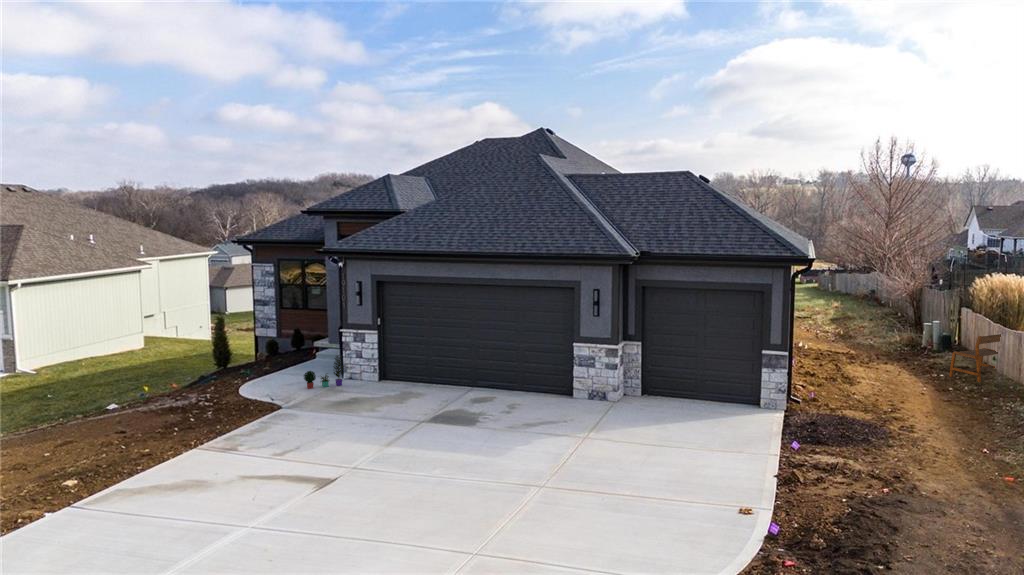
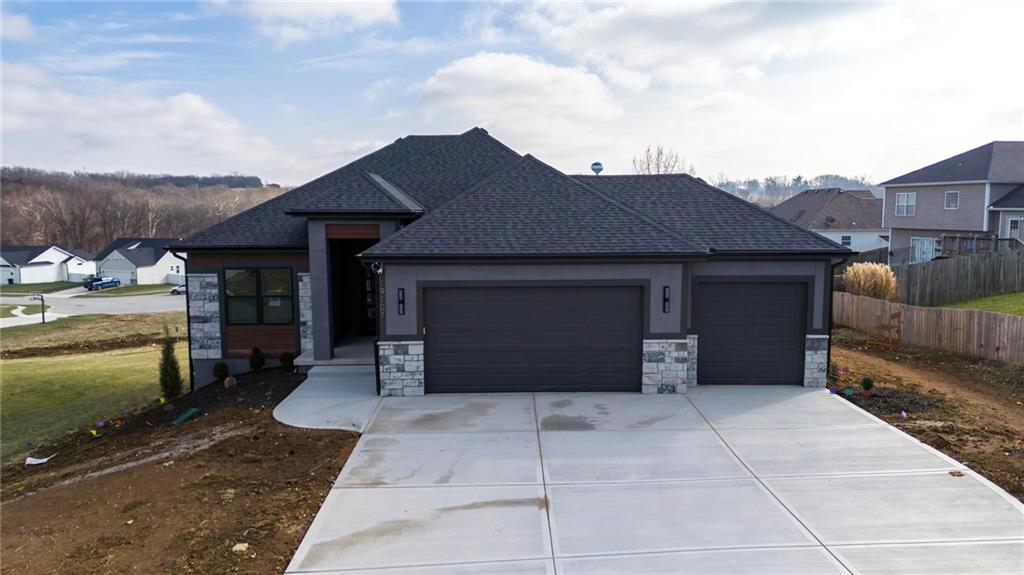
potted plant: present [304,355,344,389] -> present [828,362,874,396]

